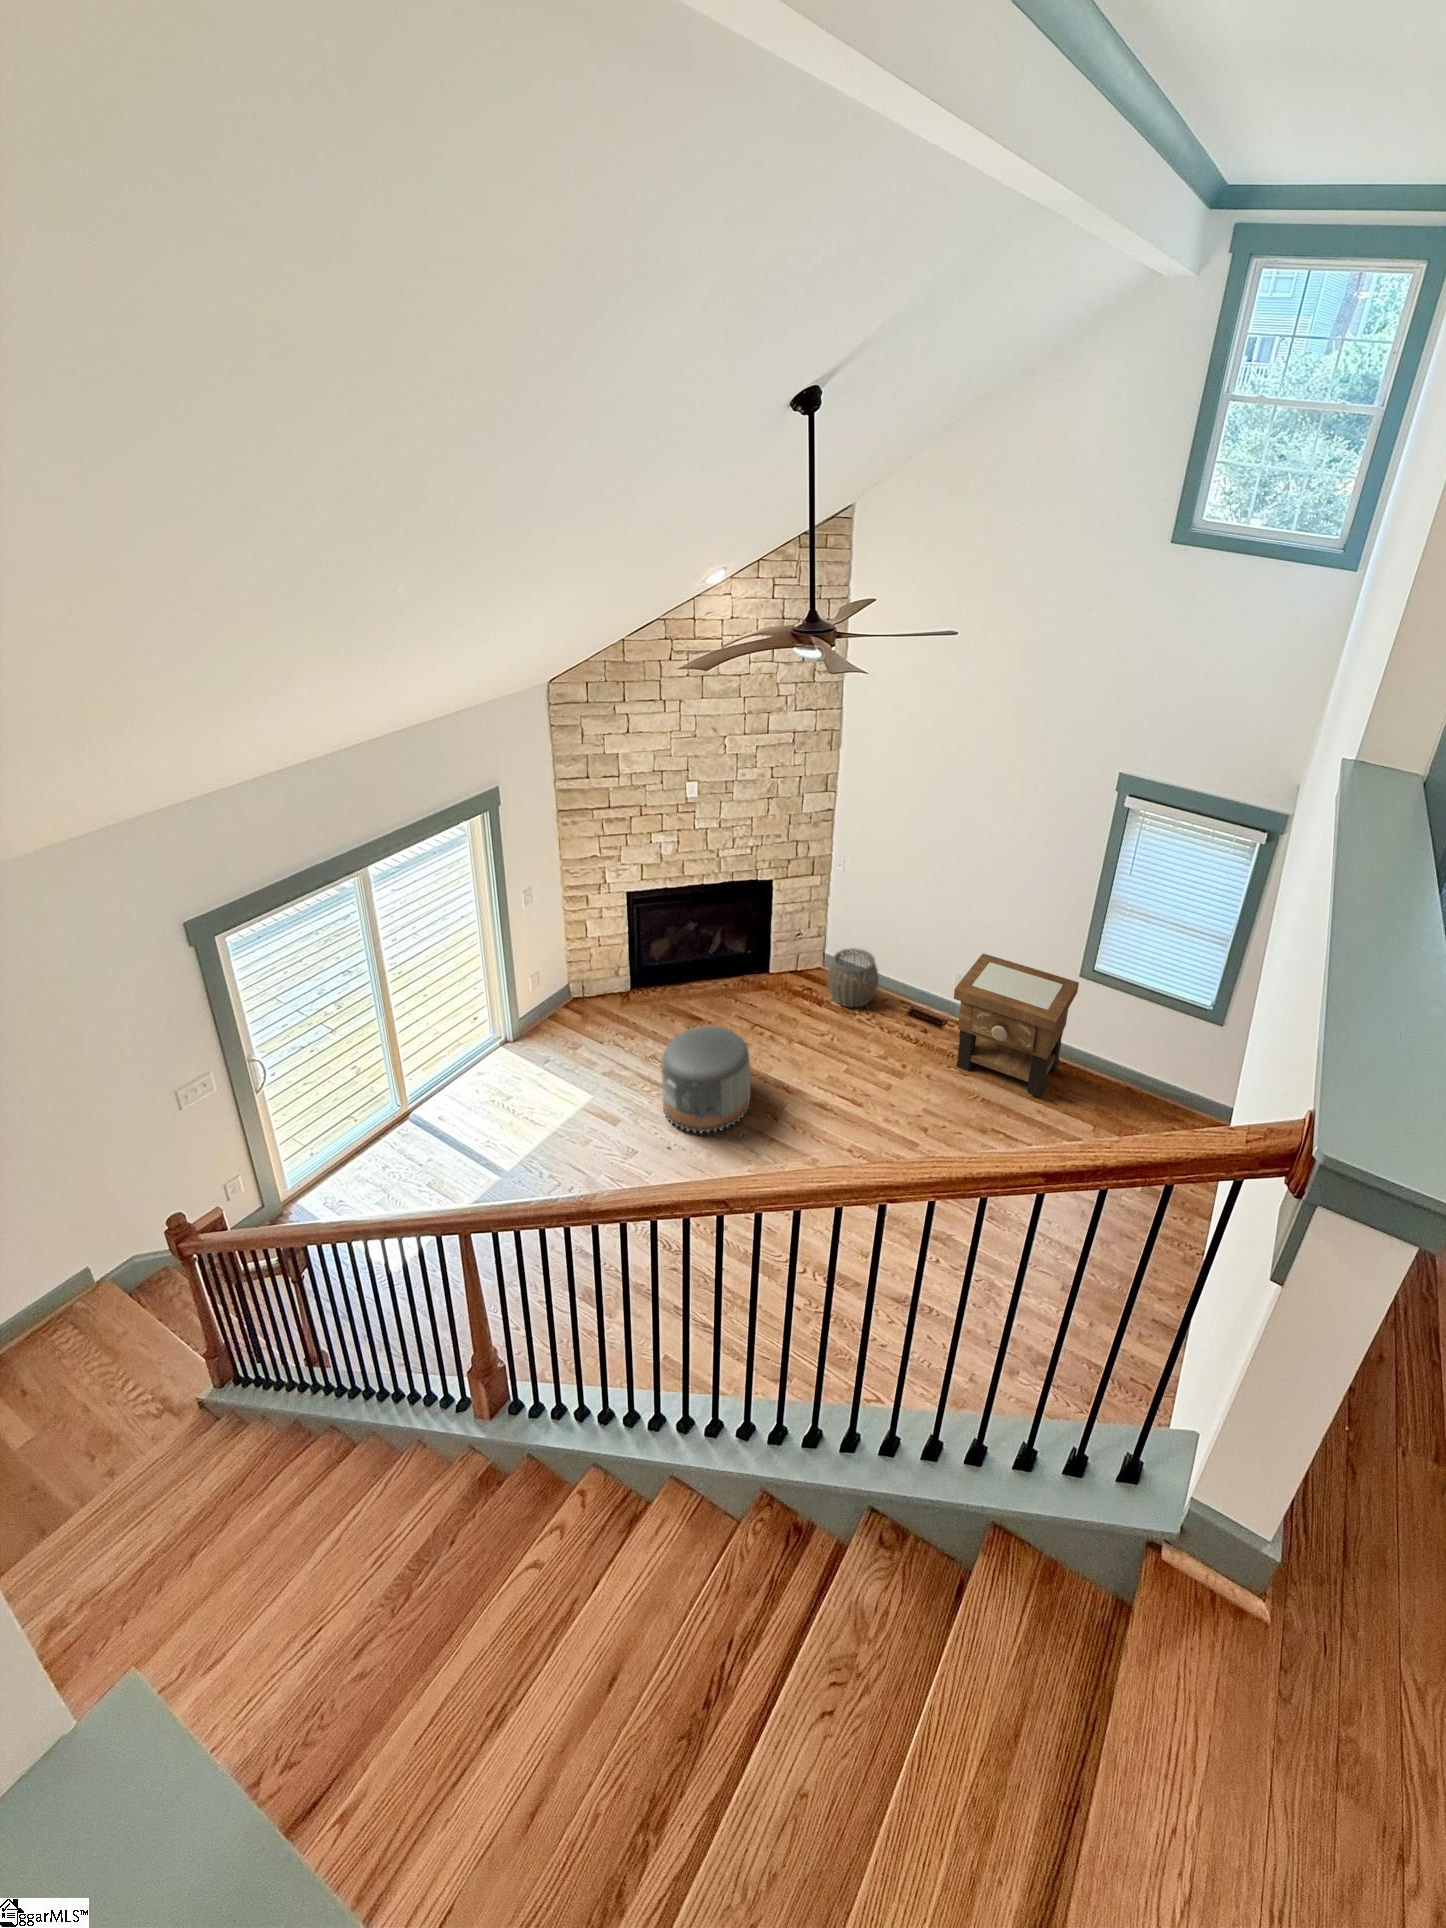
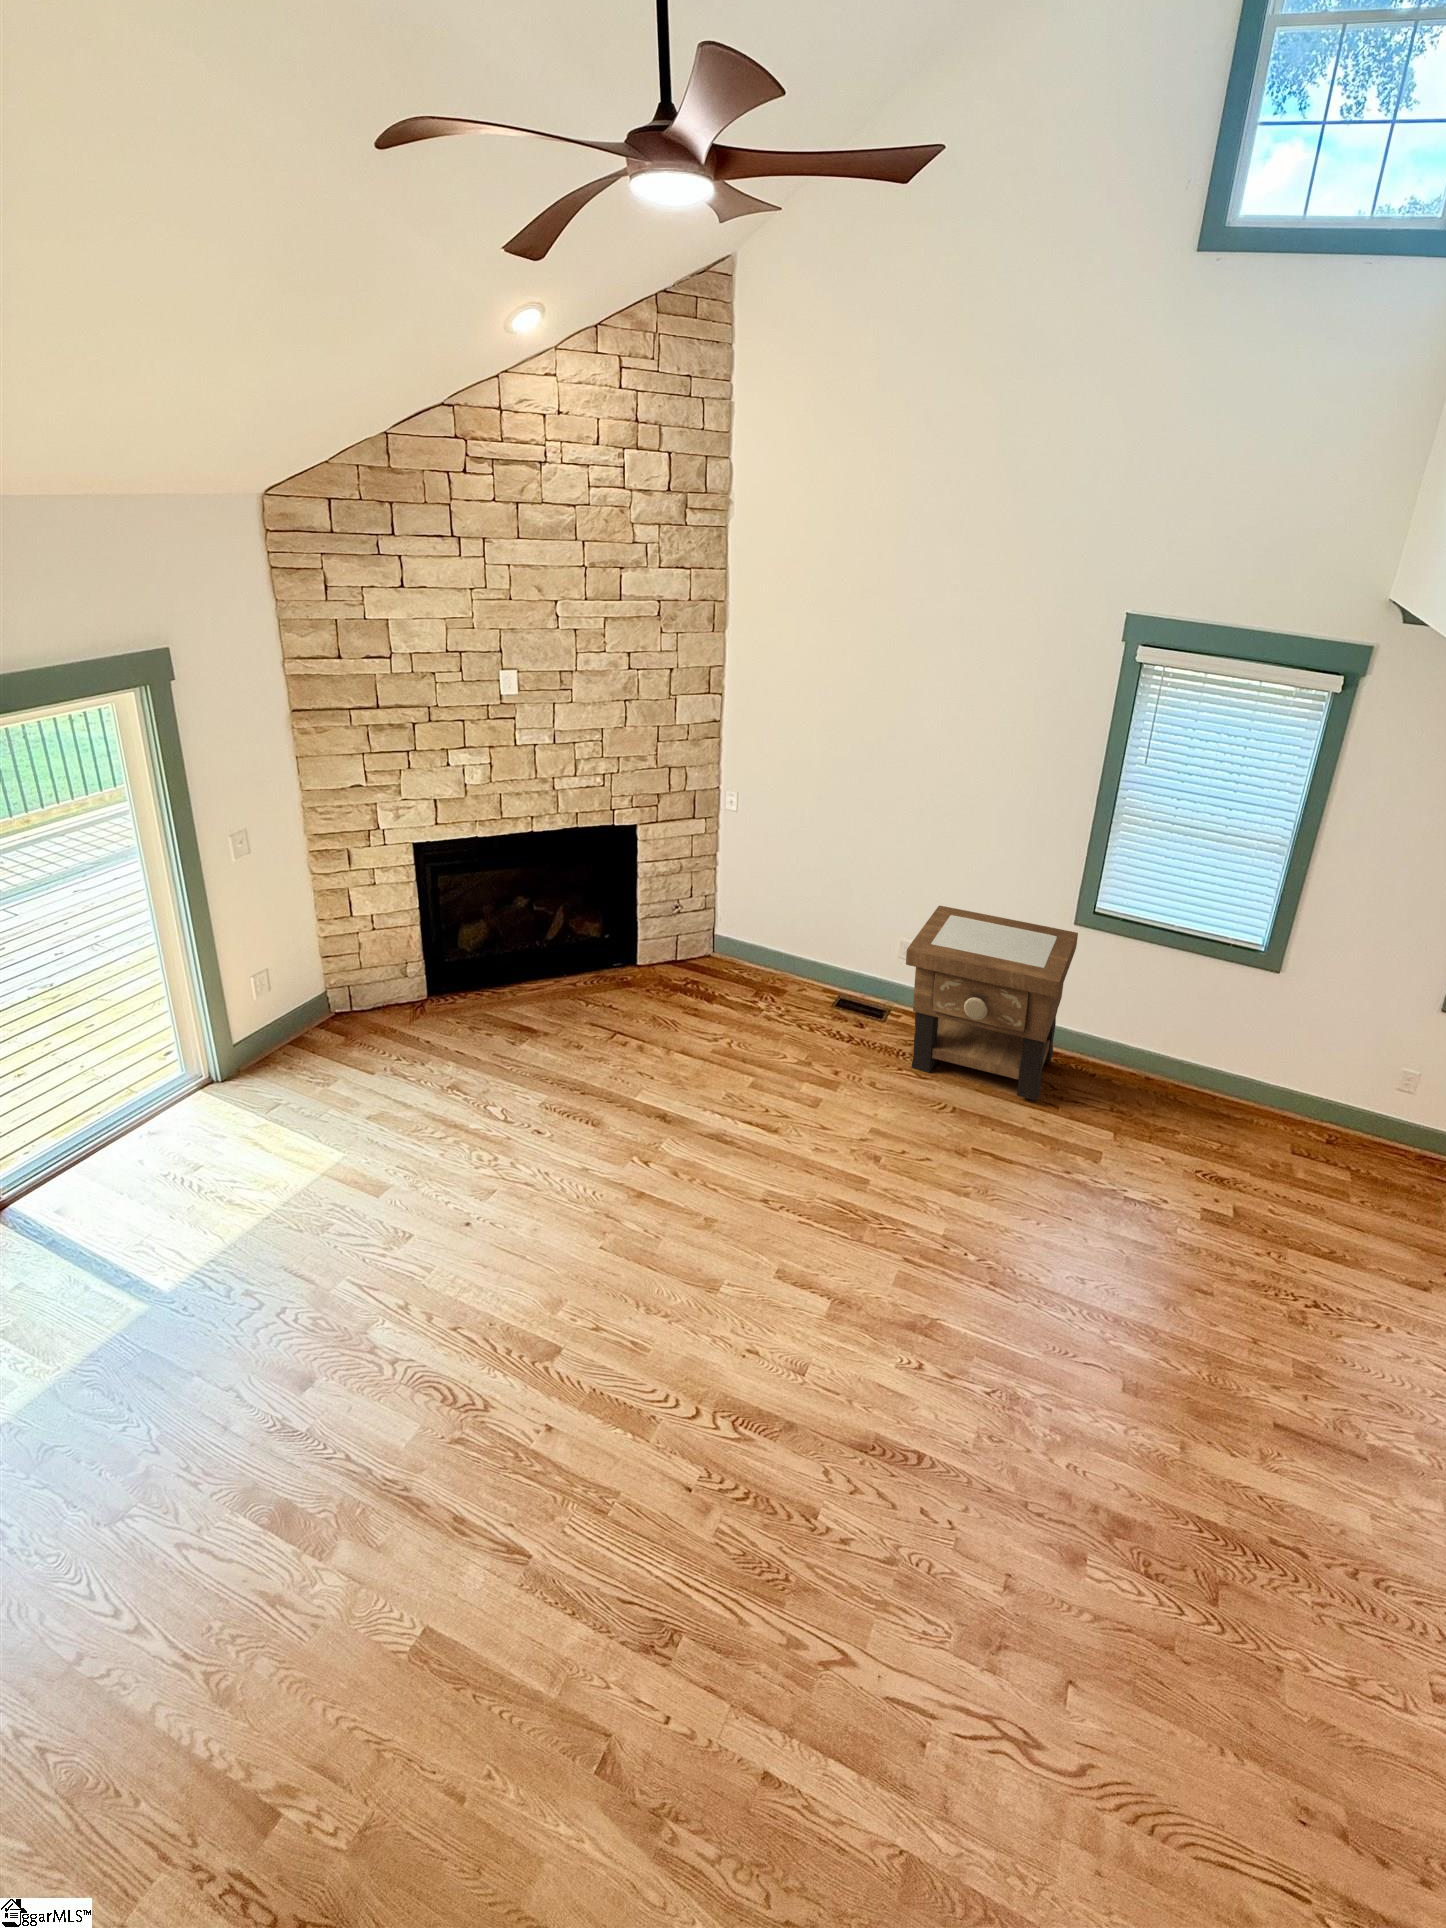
woven basket: present [827,948,879,1007] -> none [718,917,793,1000]
pouf: present [662,1026,751,1133] -> none [457,1026,605,1194]

